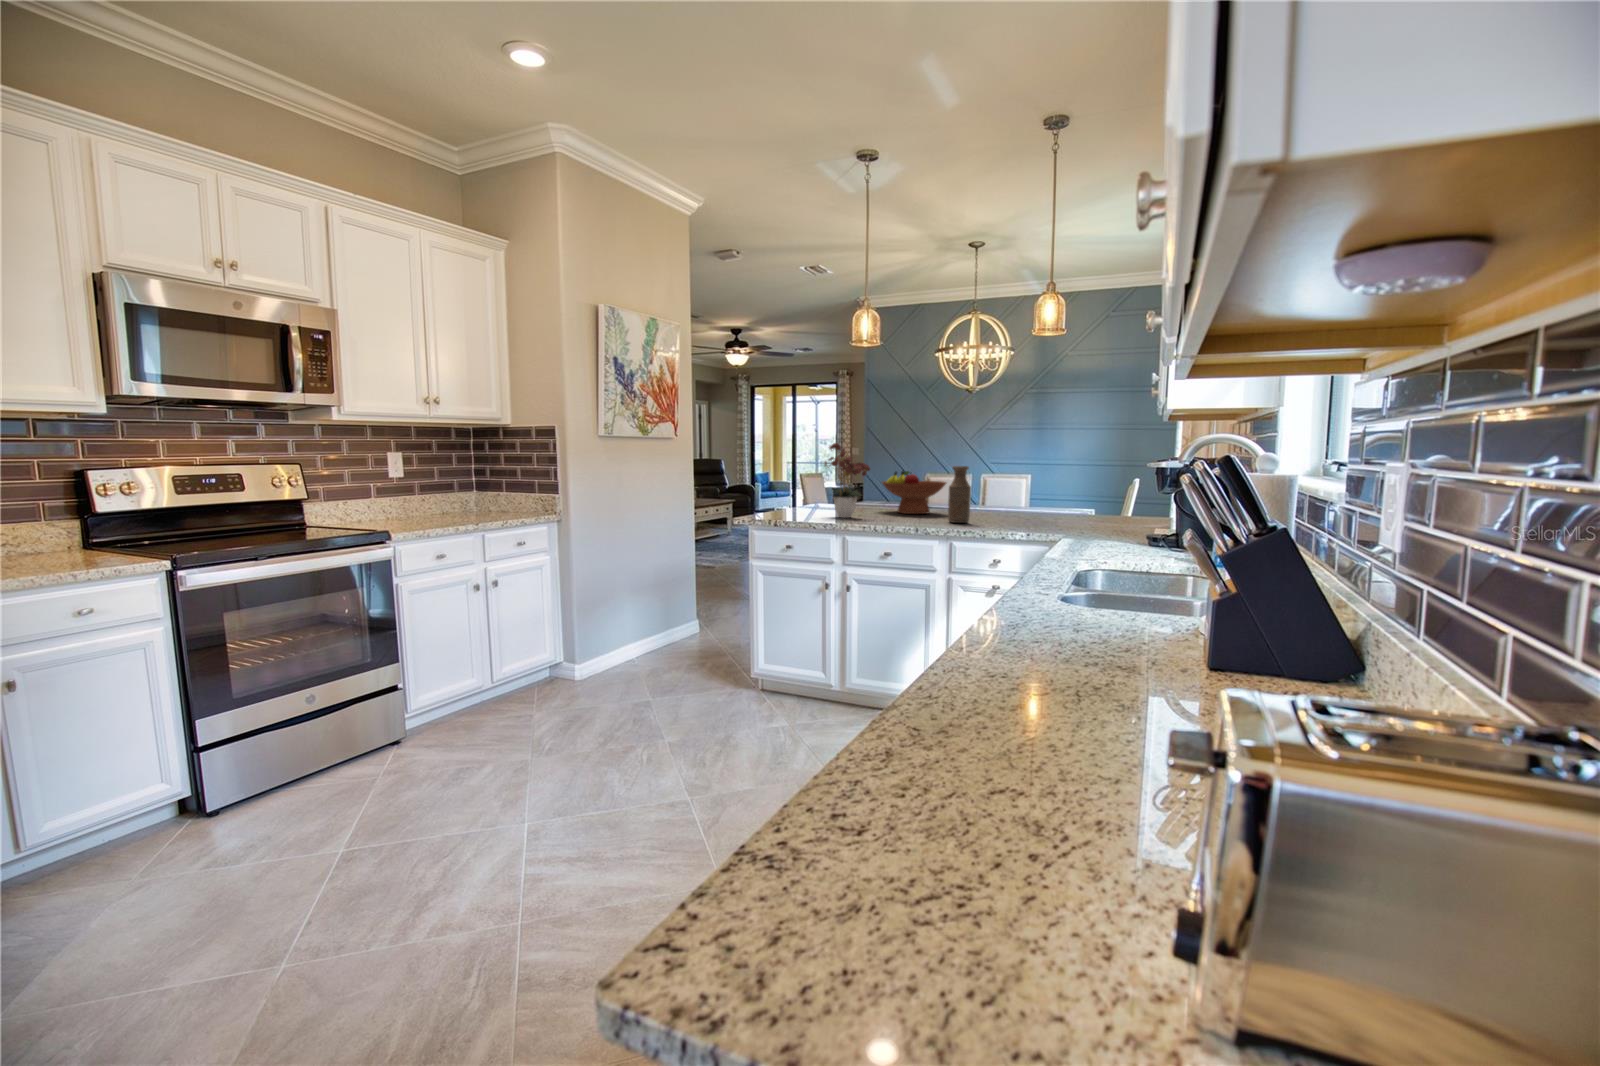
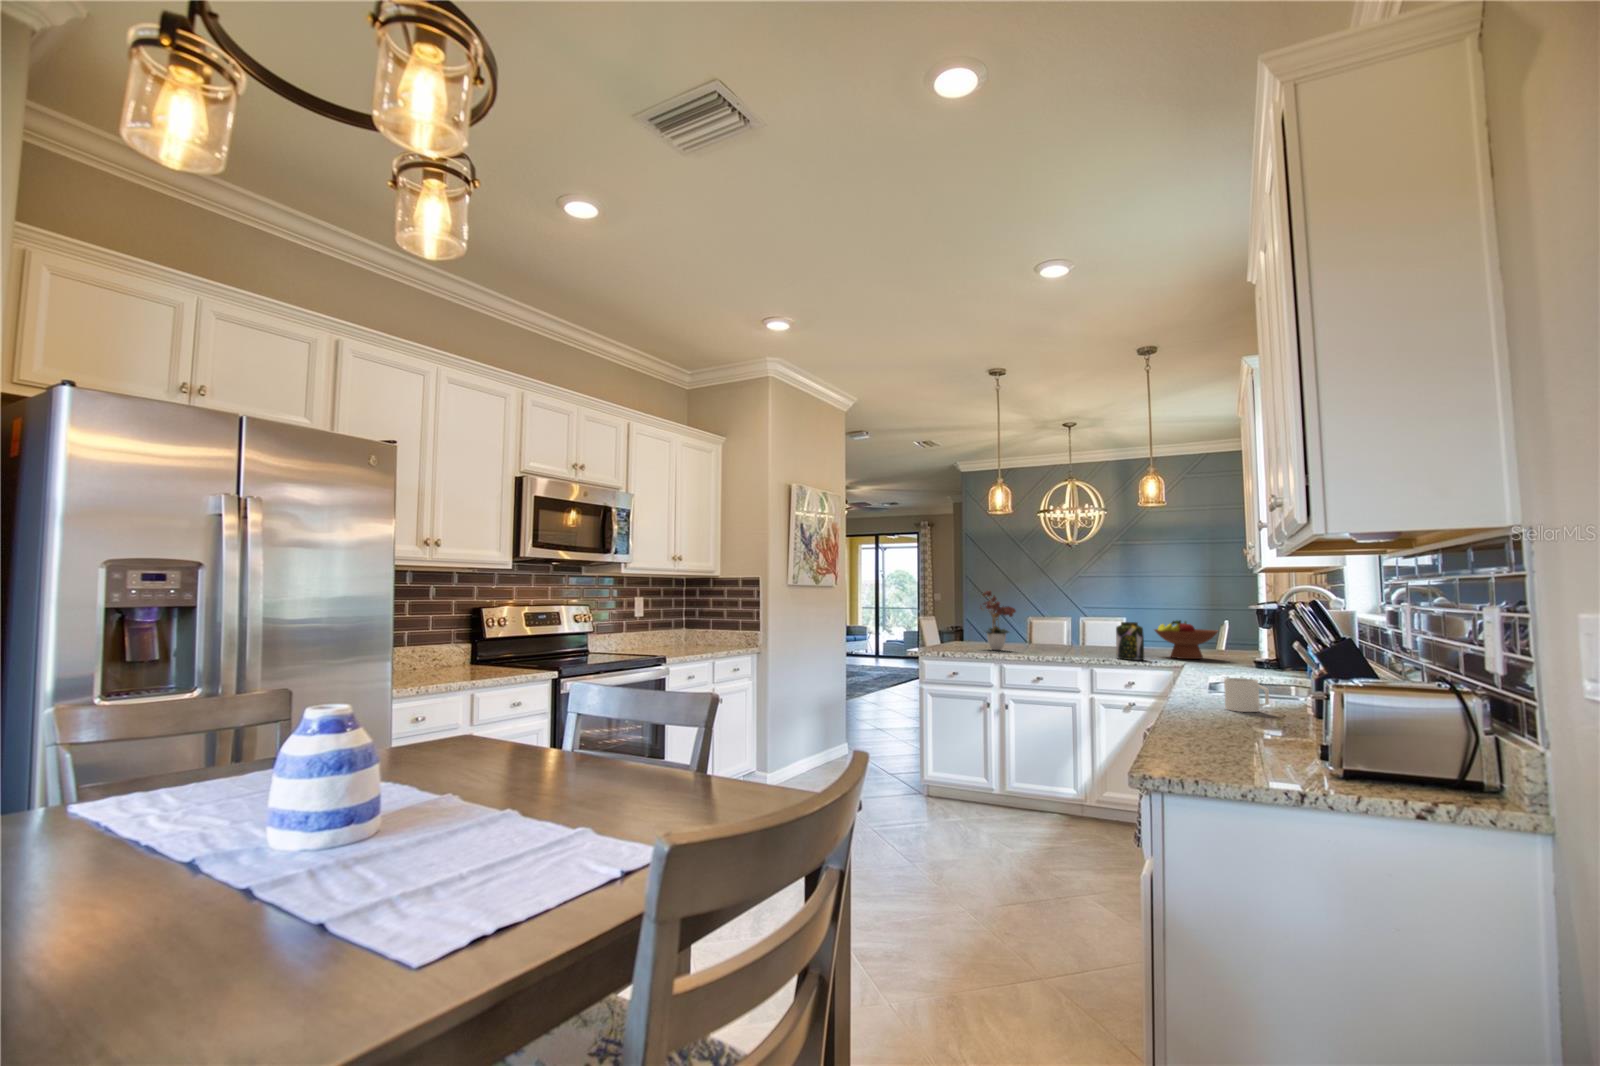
bottle: present [948,466,971,523] -> none [1081,609,1100,655]
fruit bowl: present [882,471,946,514] -> present [1155,620,1218,659]
jar: none [986,482,1020,530] -> present [1116,622,1144,660]
mug: none [1057,574,1122,629] -> present [1224,678,1270,712]

